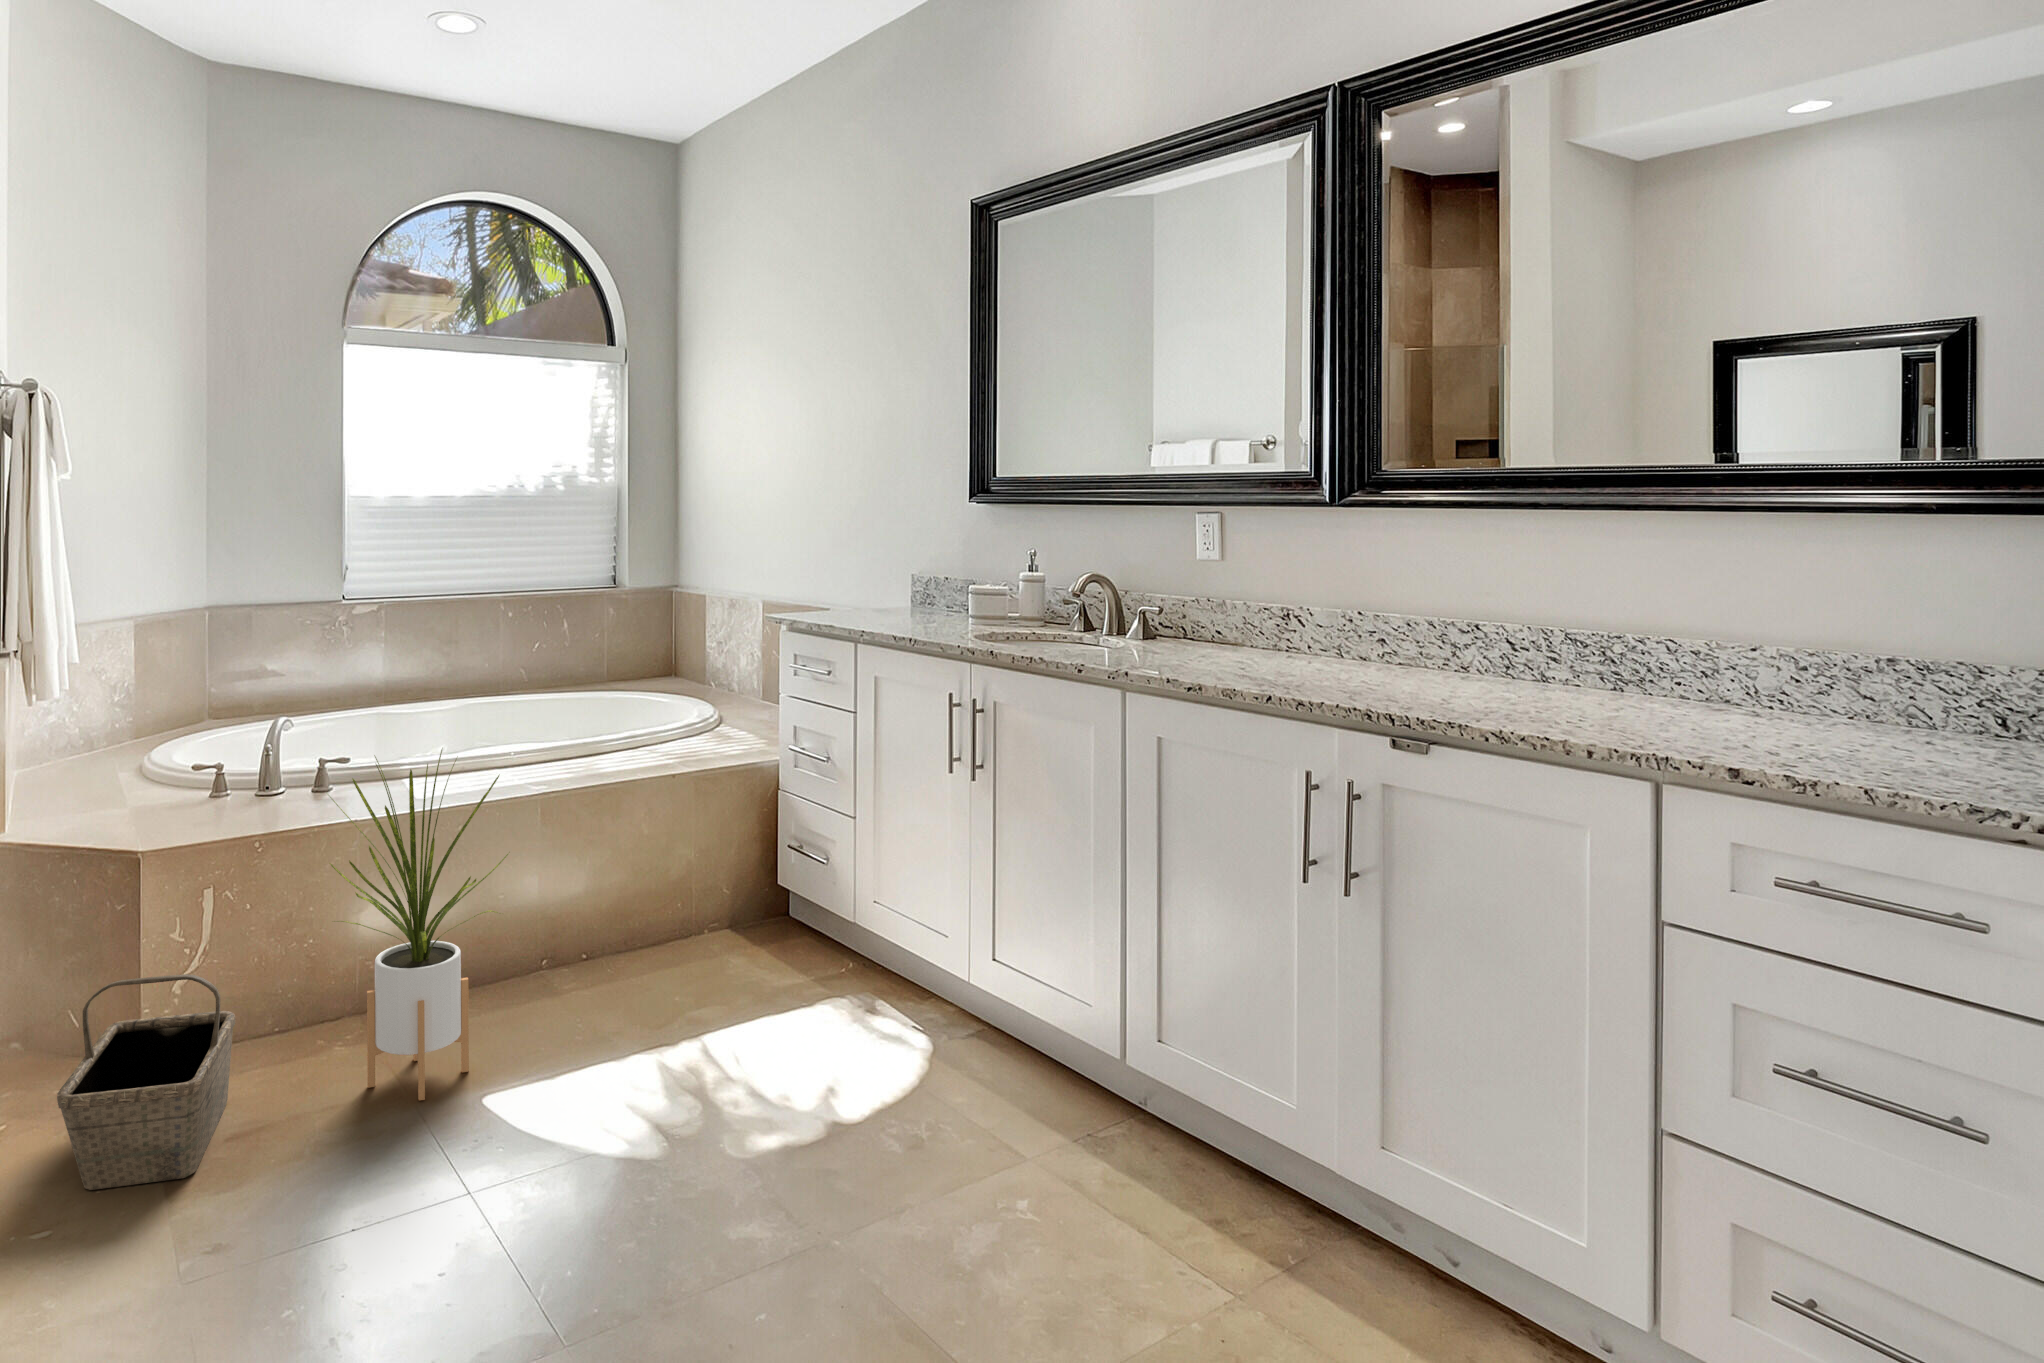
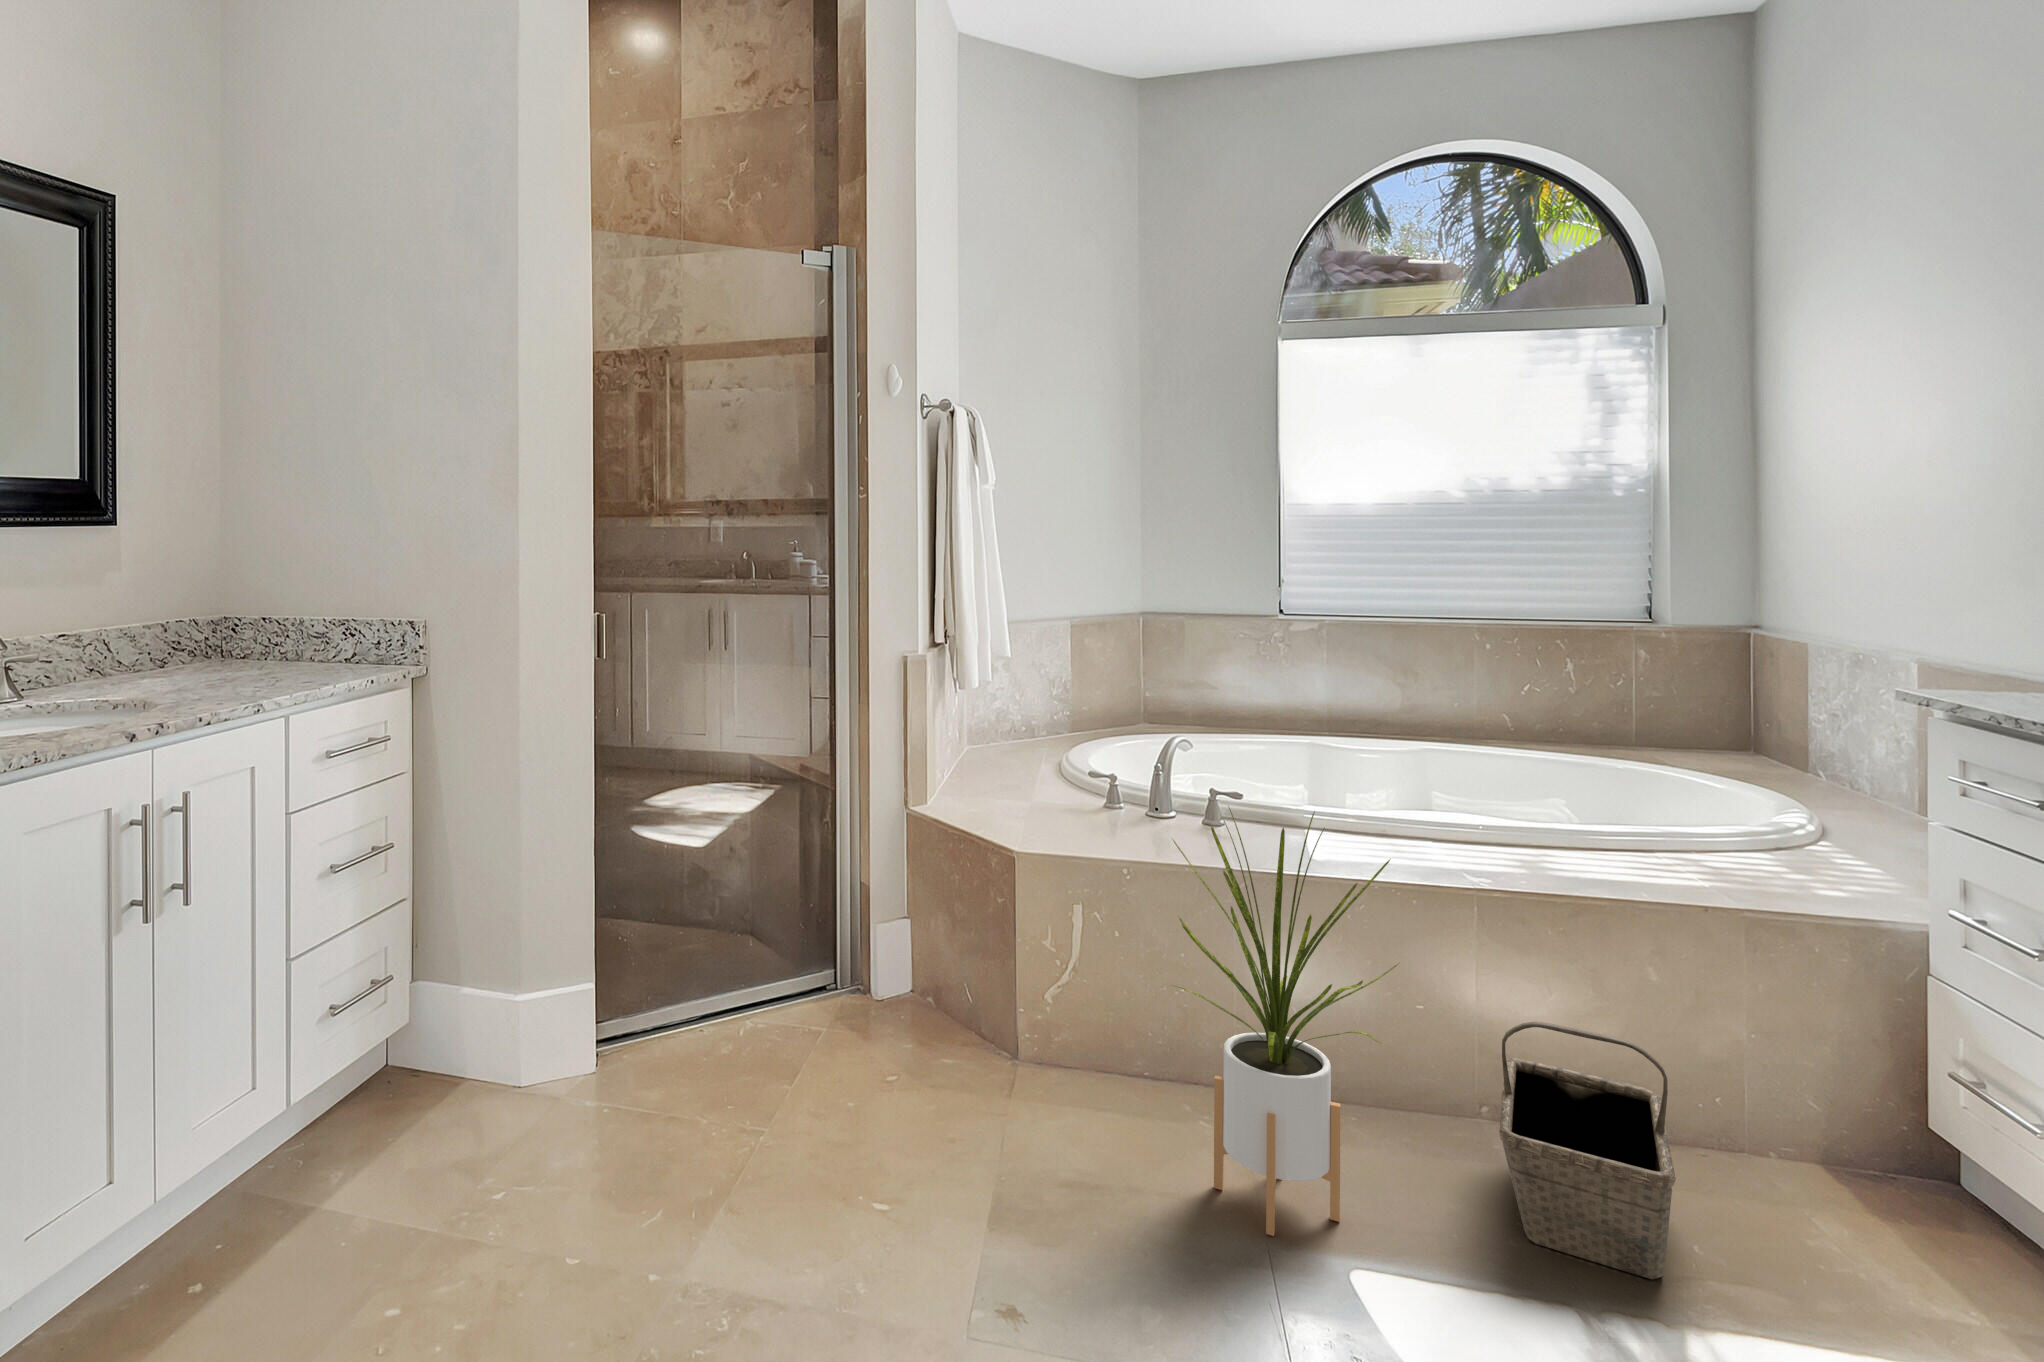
basket: present [57,974,235,1190] -> present [1499,1022,1676,1279]

